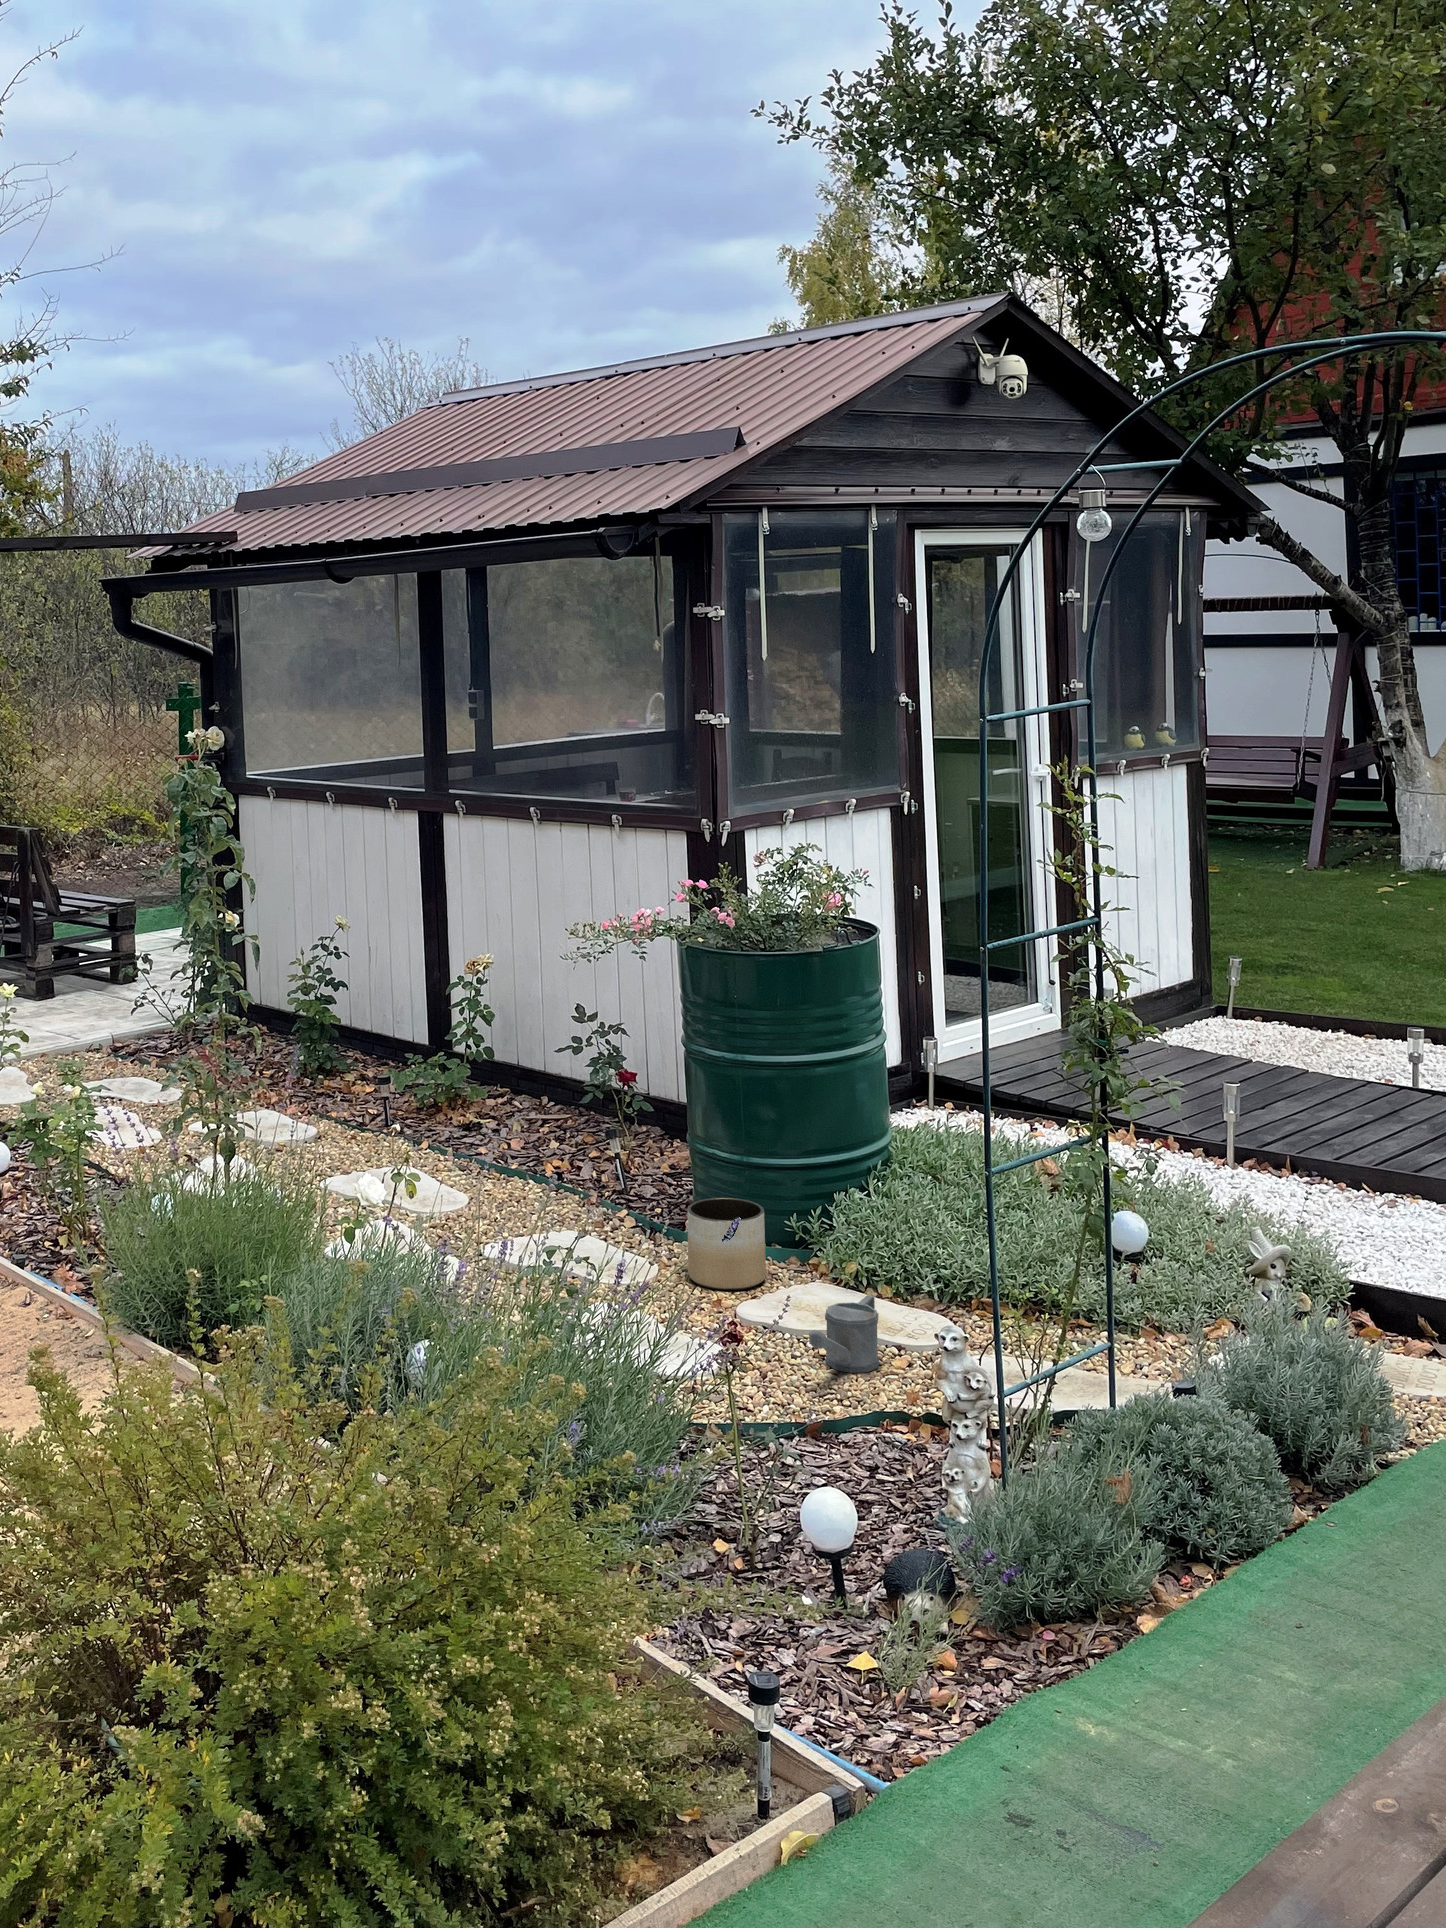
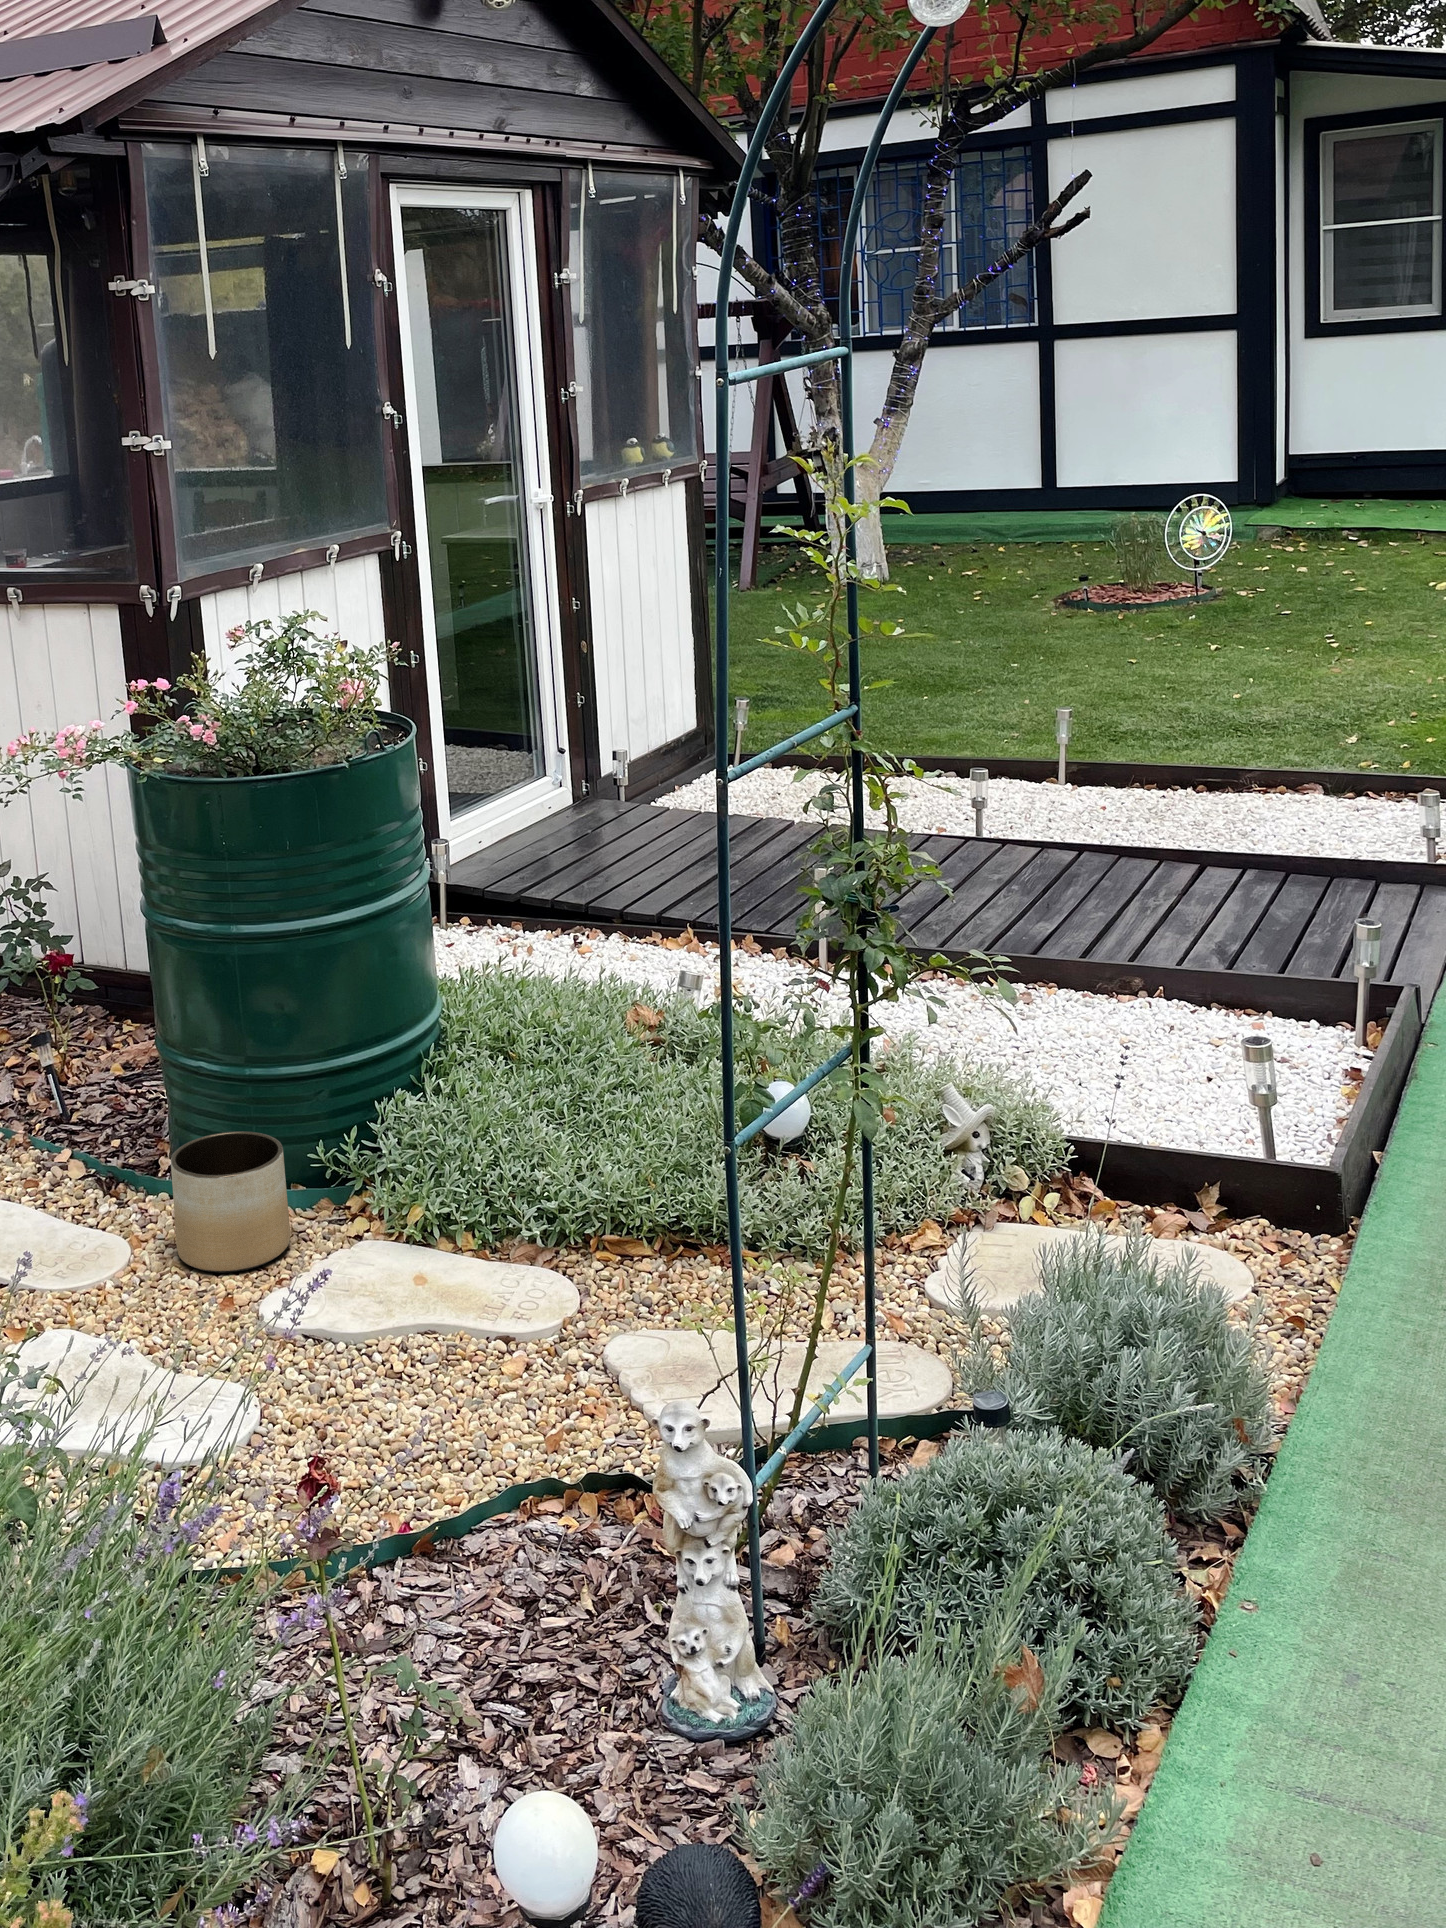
watering can: present [809,1295,879,1373] -> none [395,1270,488,1399]

